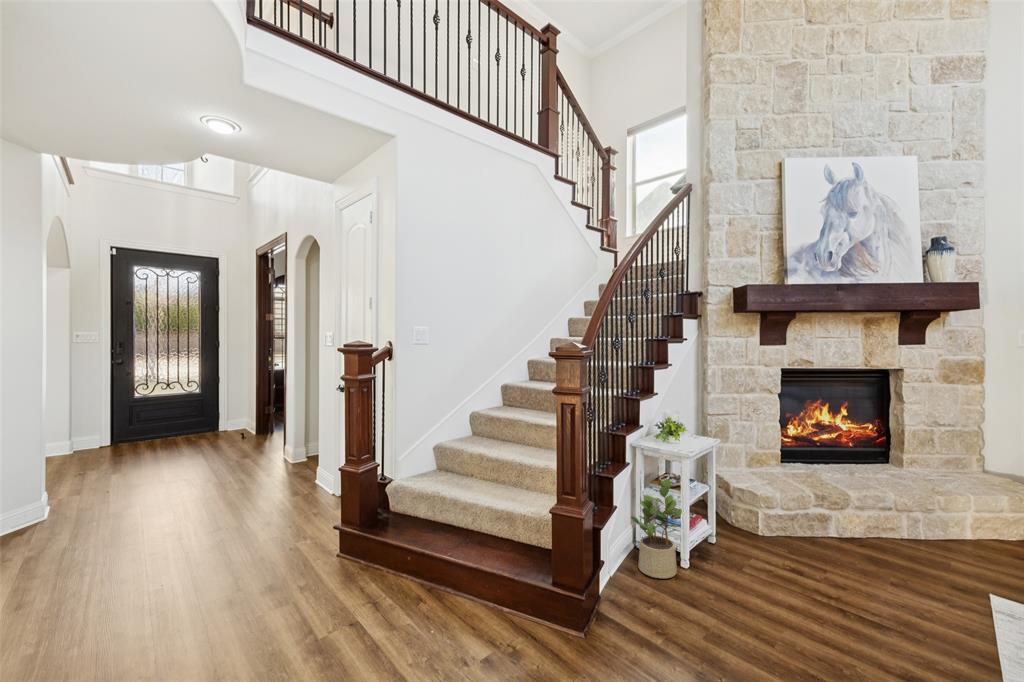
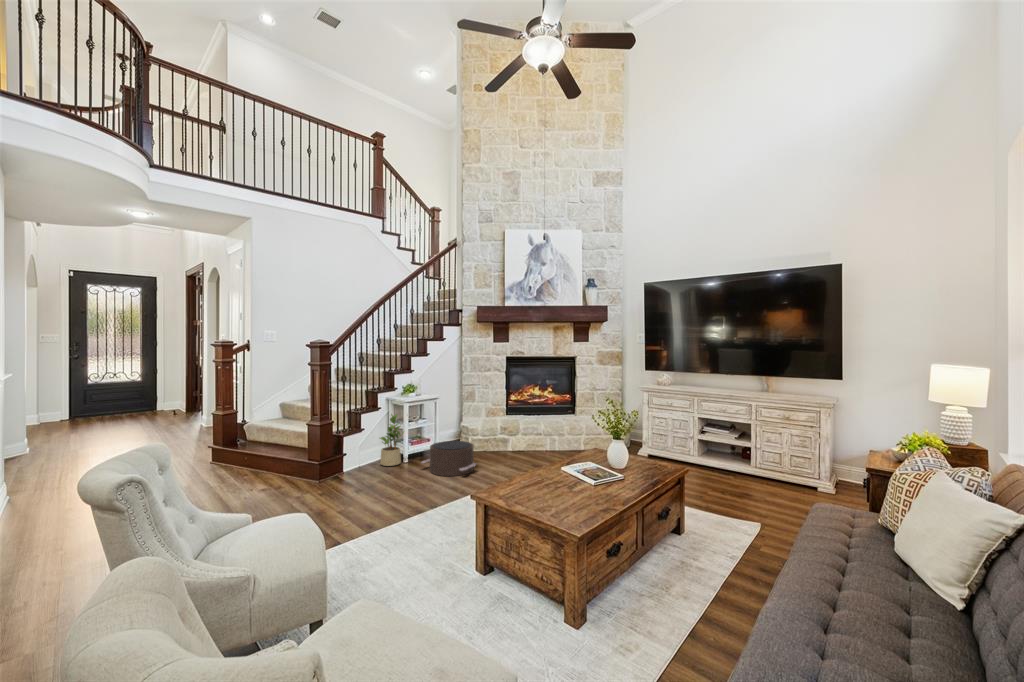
pouf: none [738,530,867,621] -> present [422,441,476,476]

